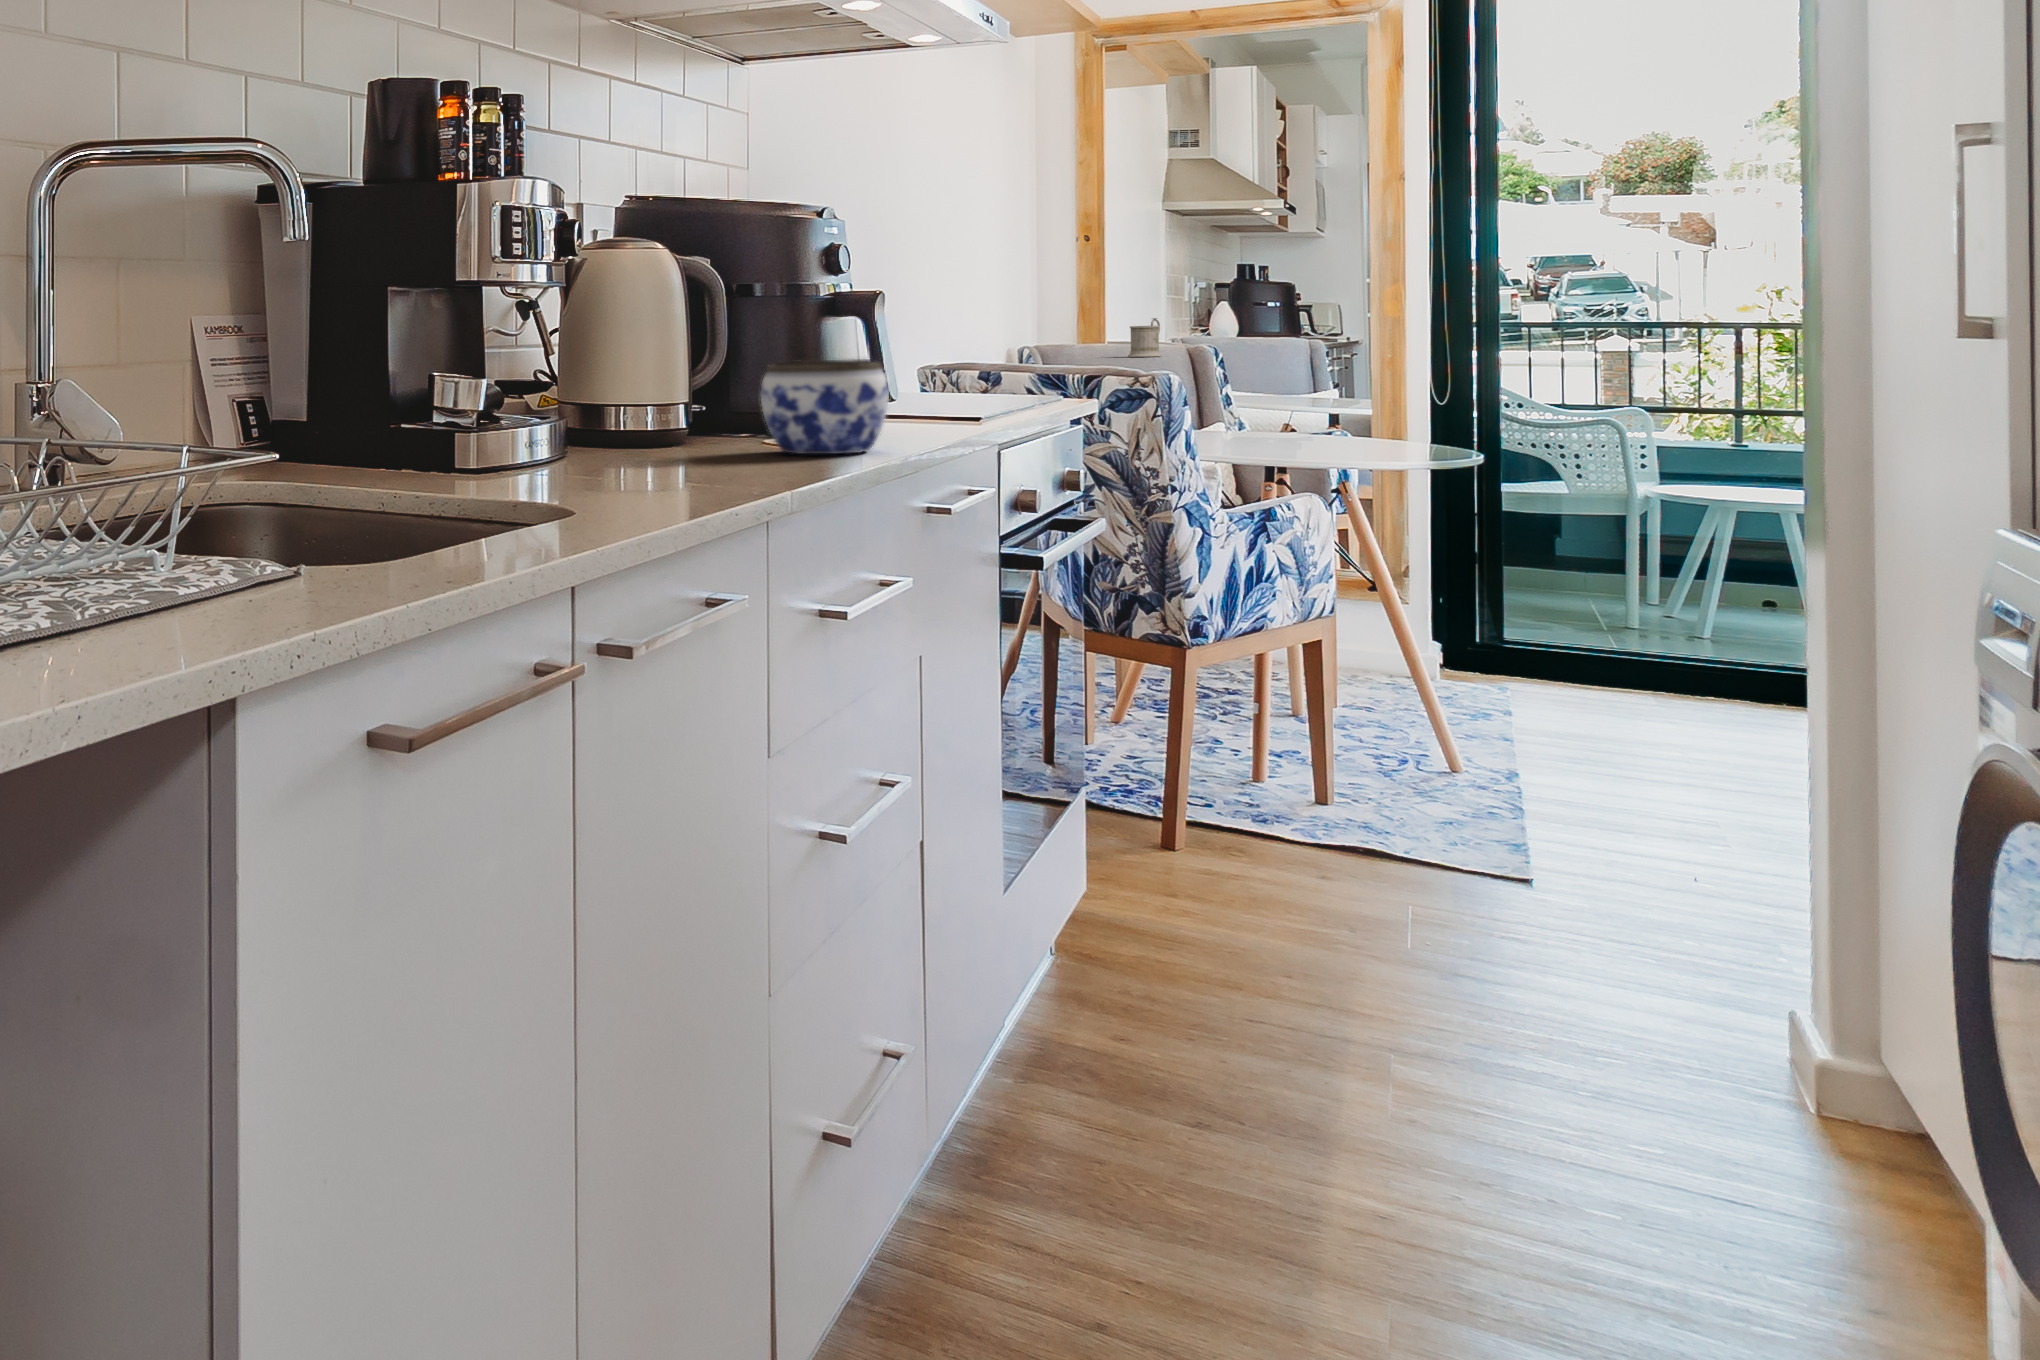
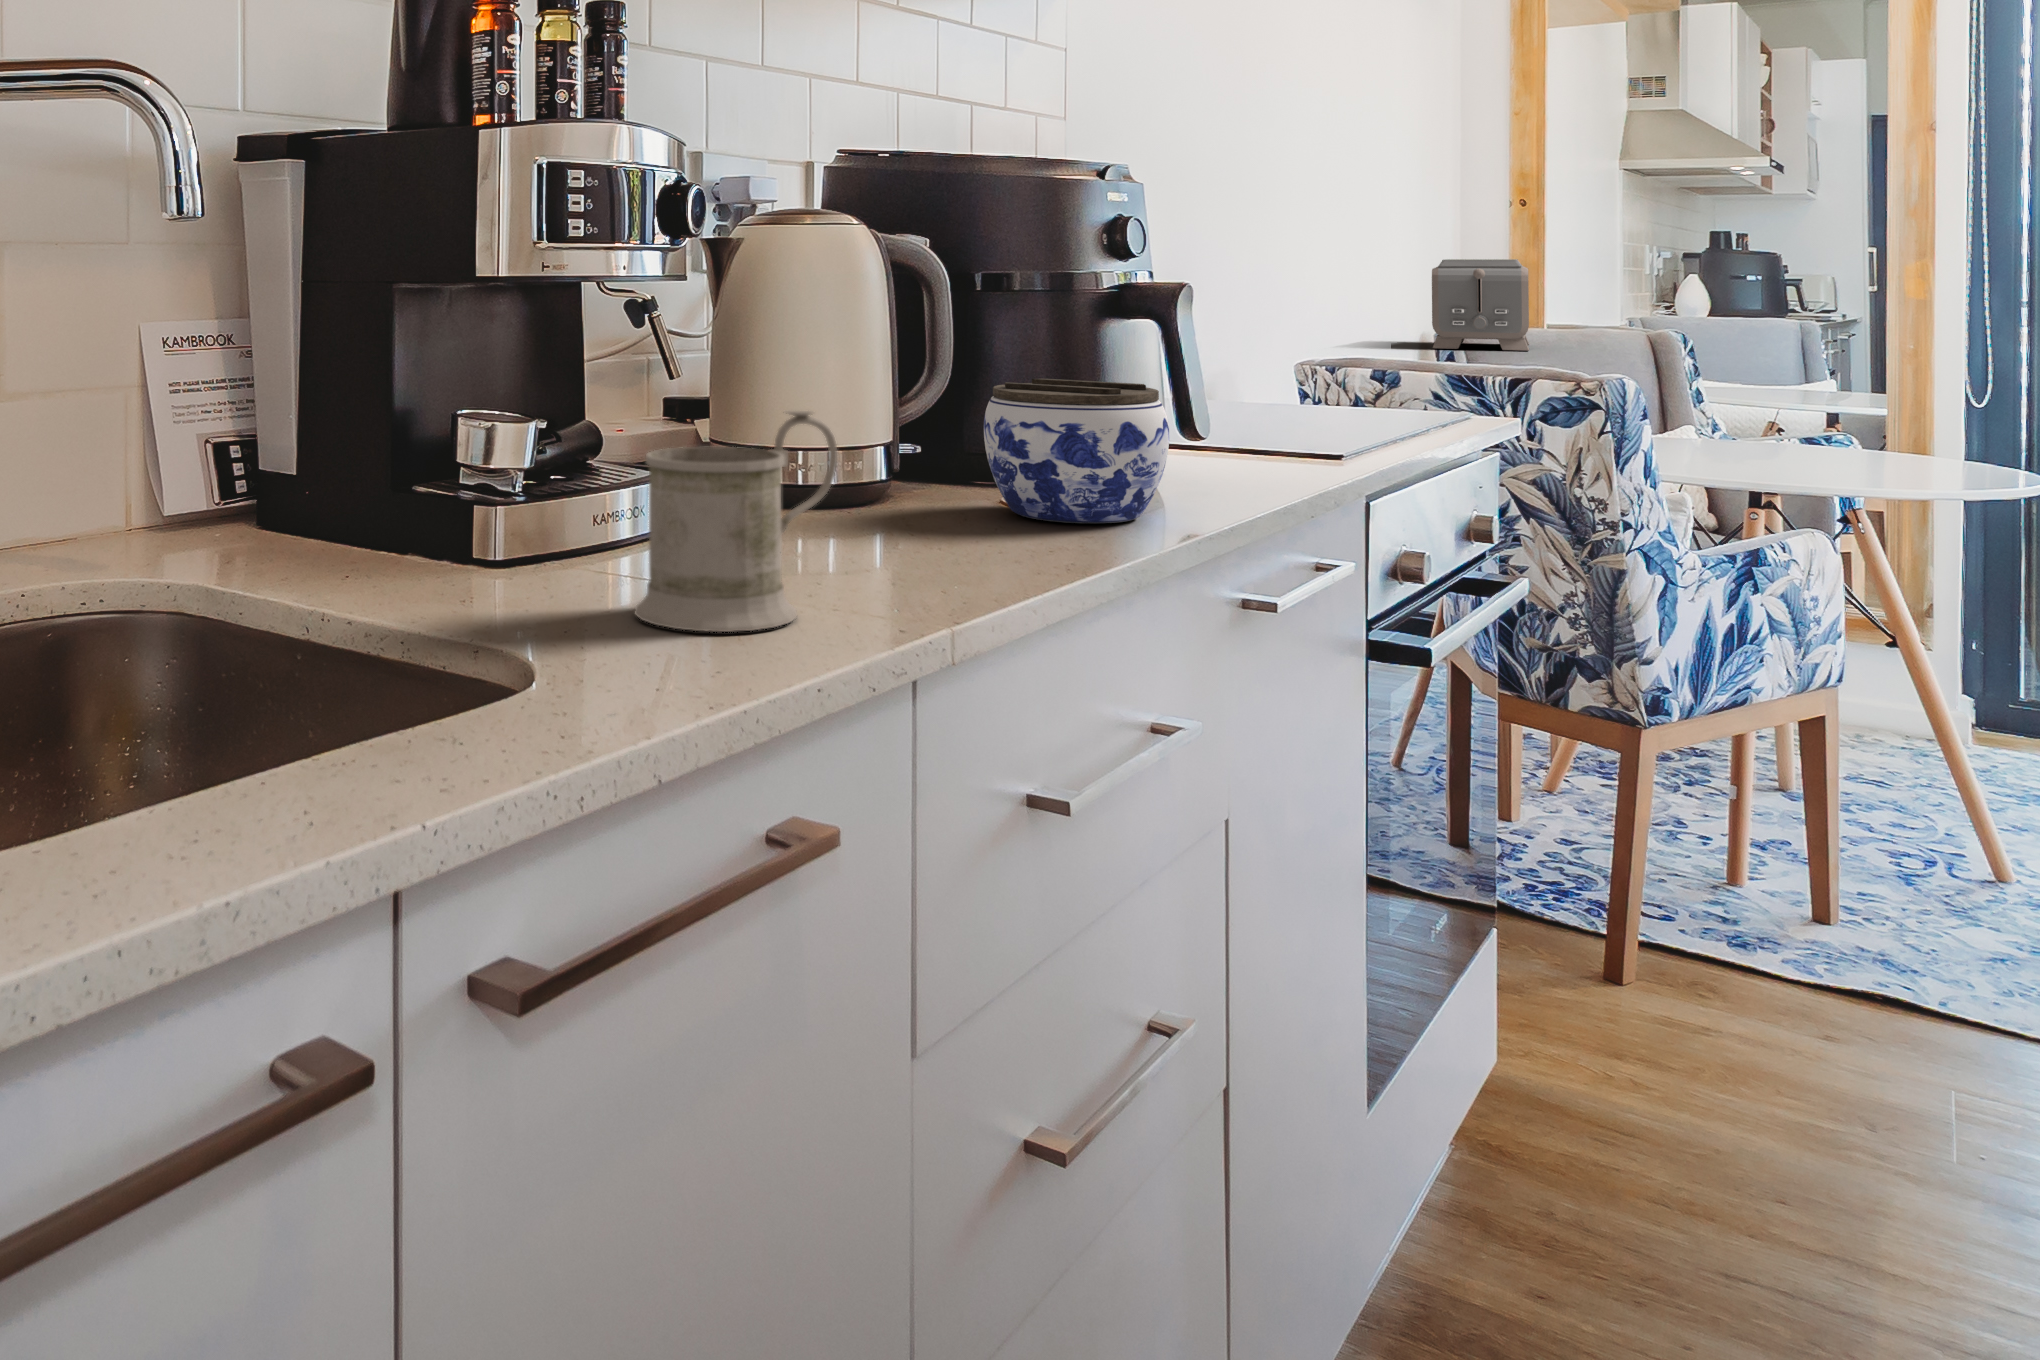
toaster: none [1018,292,1096,370] -> present [1432,259,1529,351]
mug: present [1128,318,1162,357] -> present [635,411,838,632]

